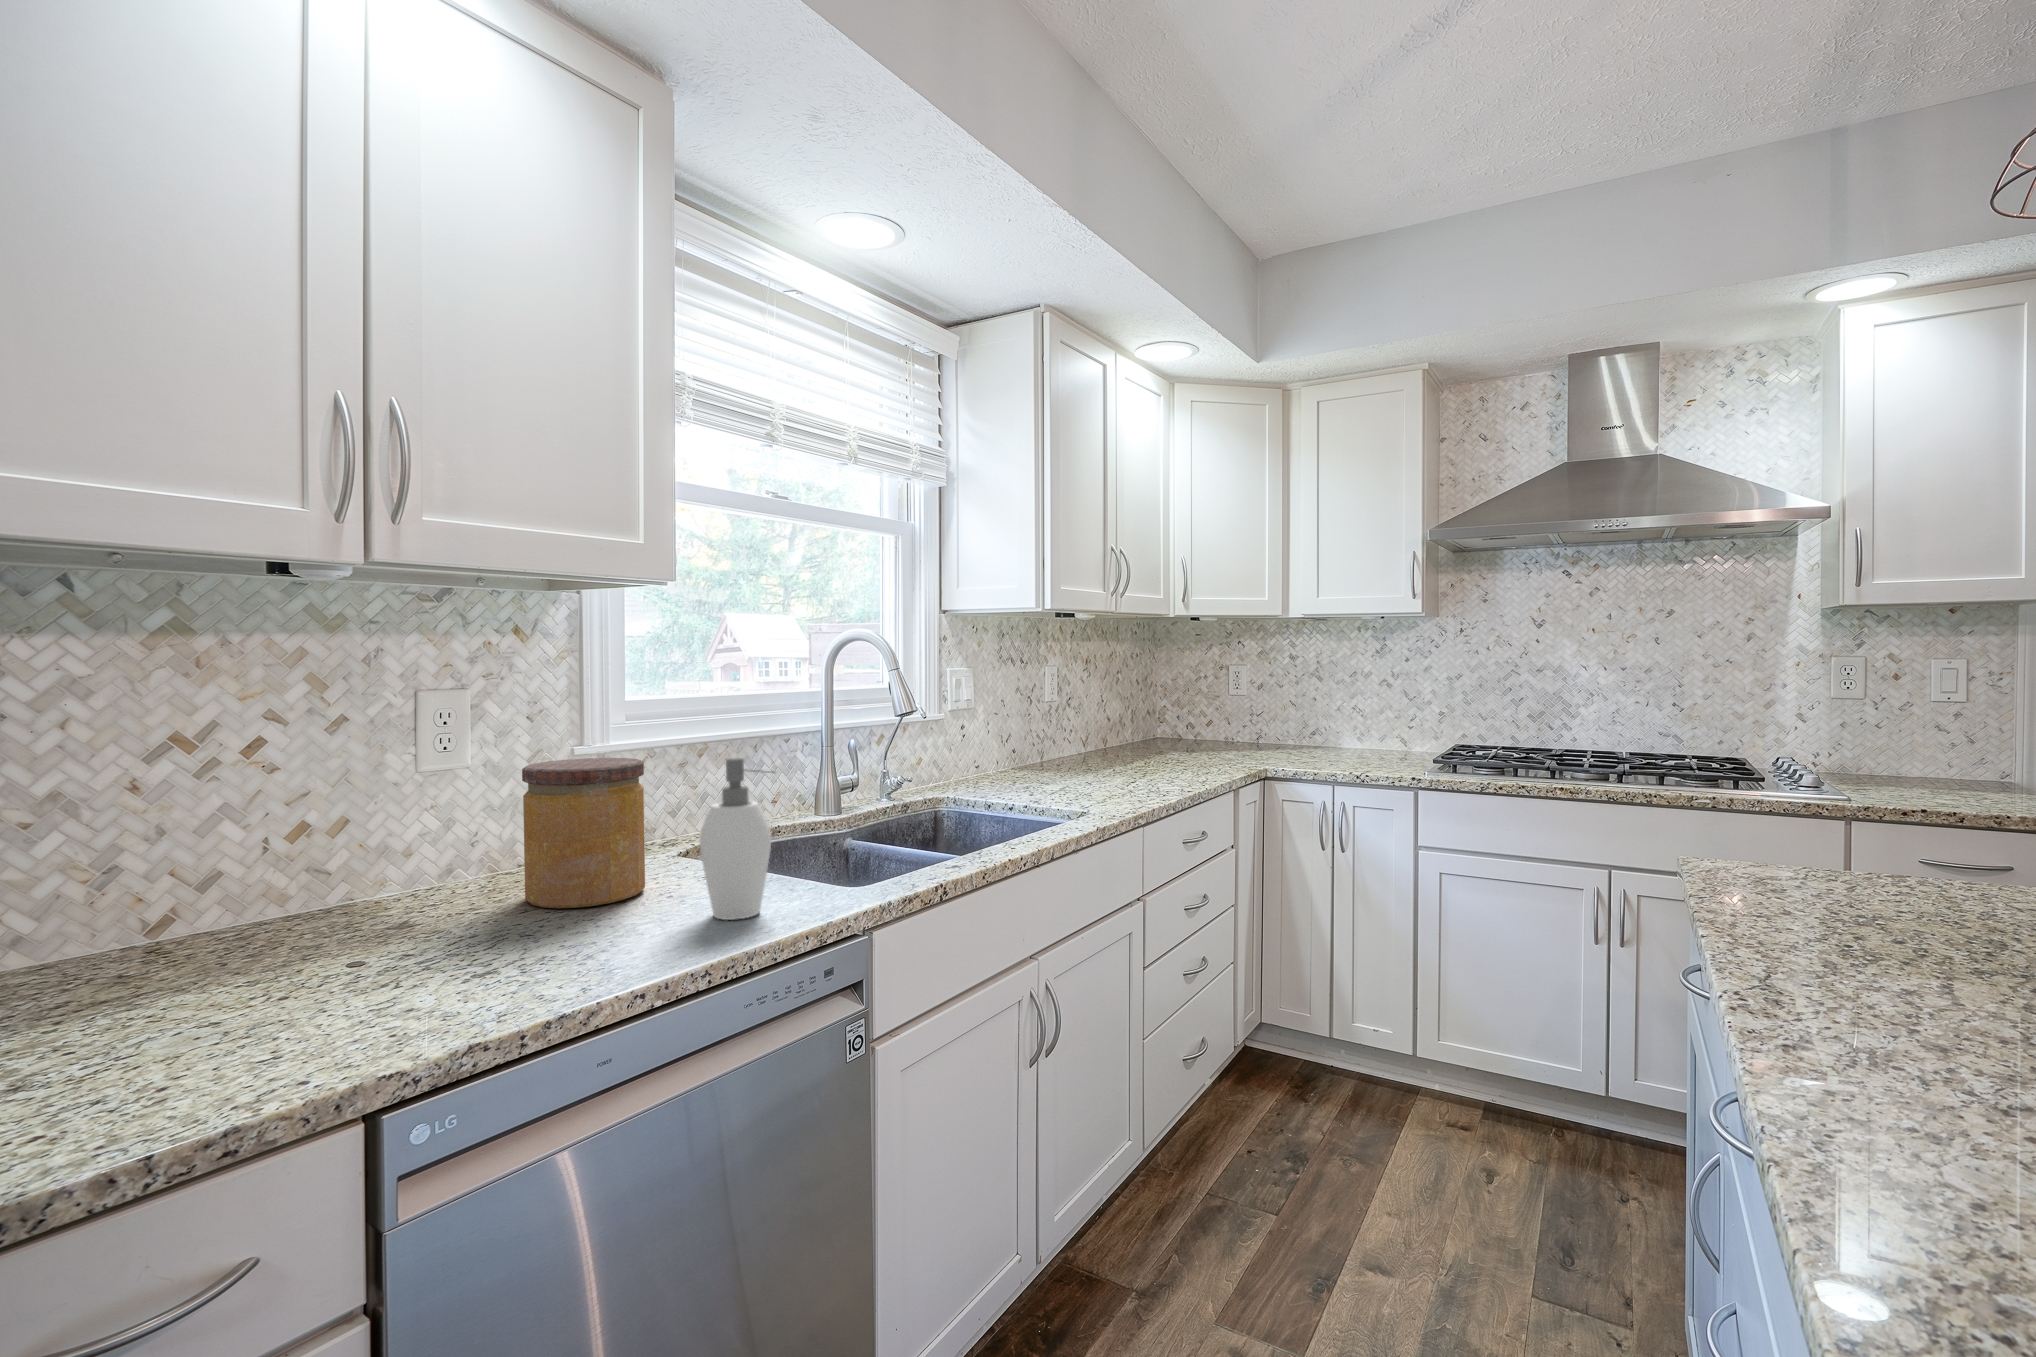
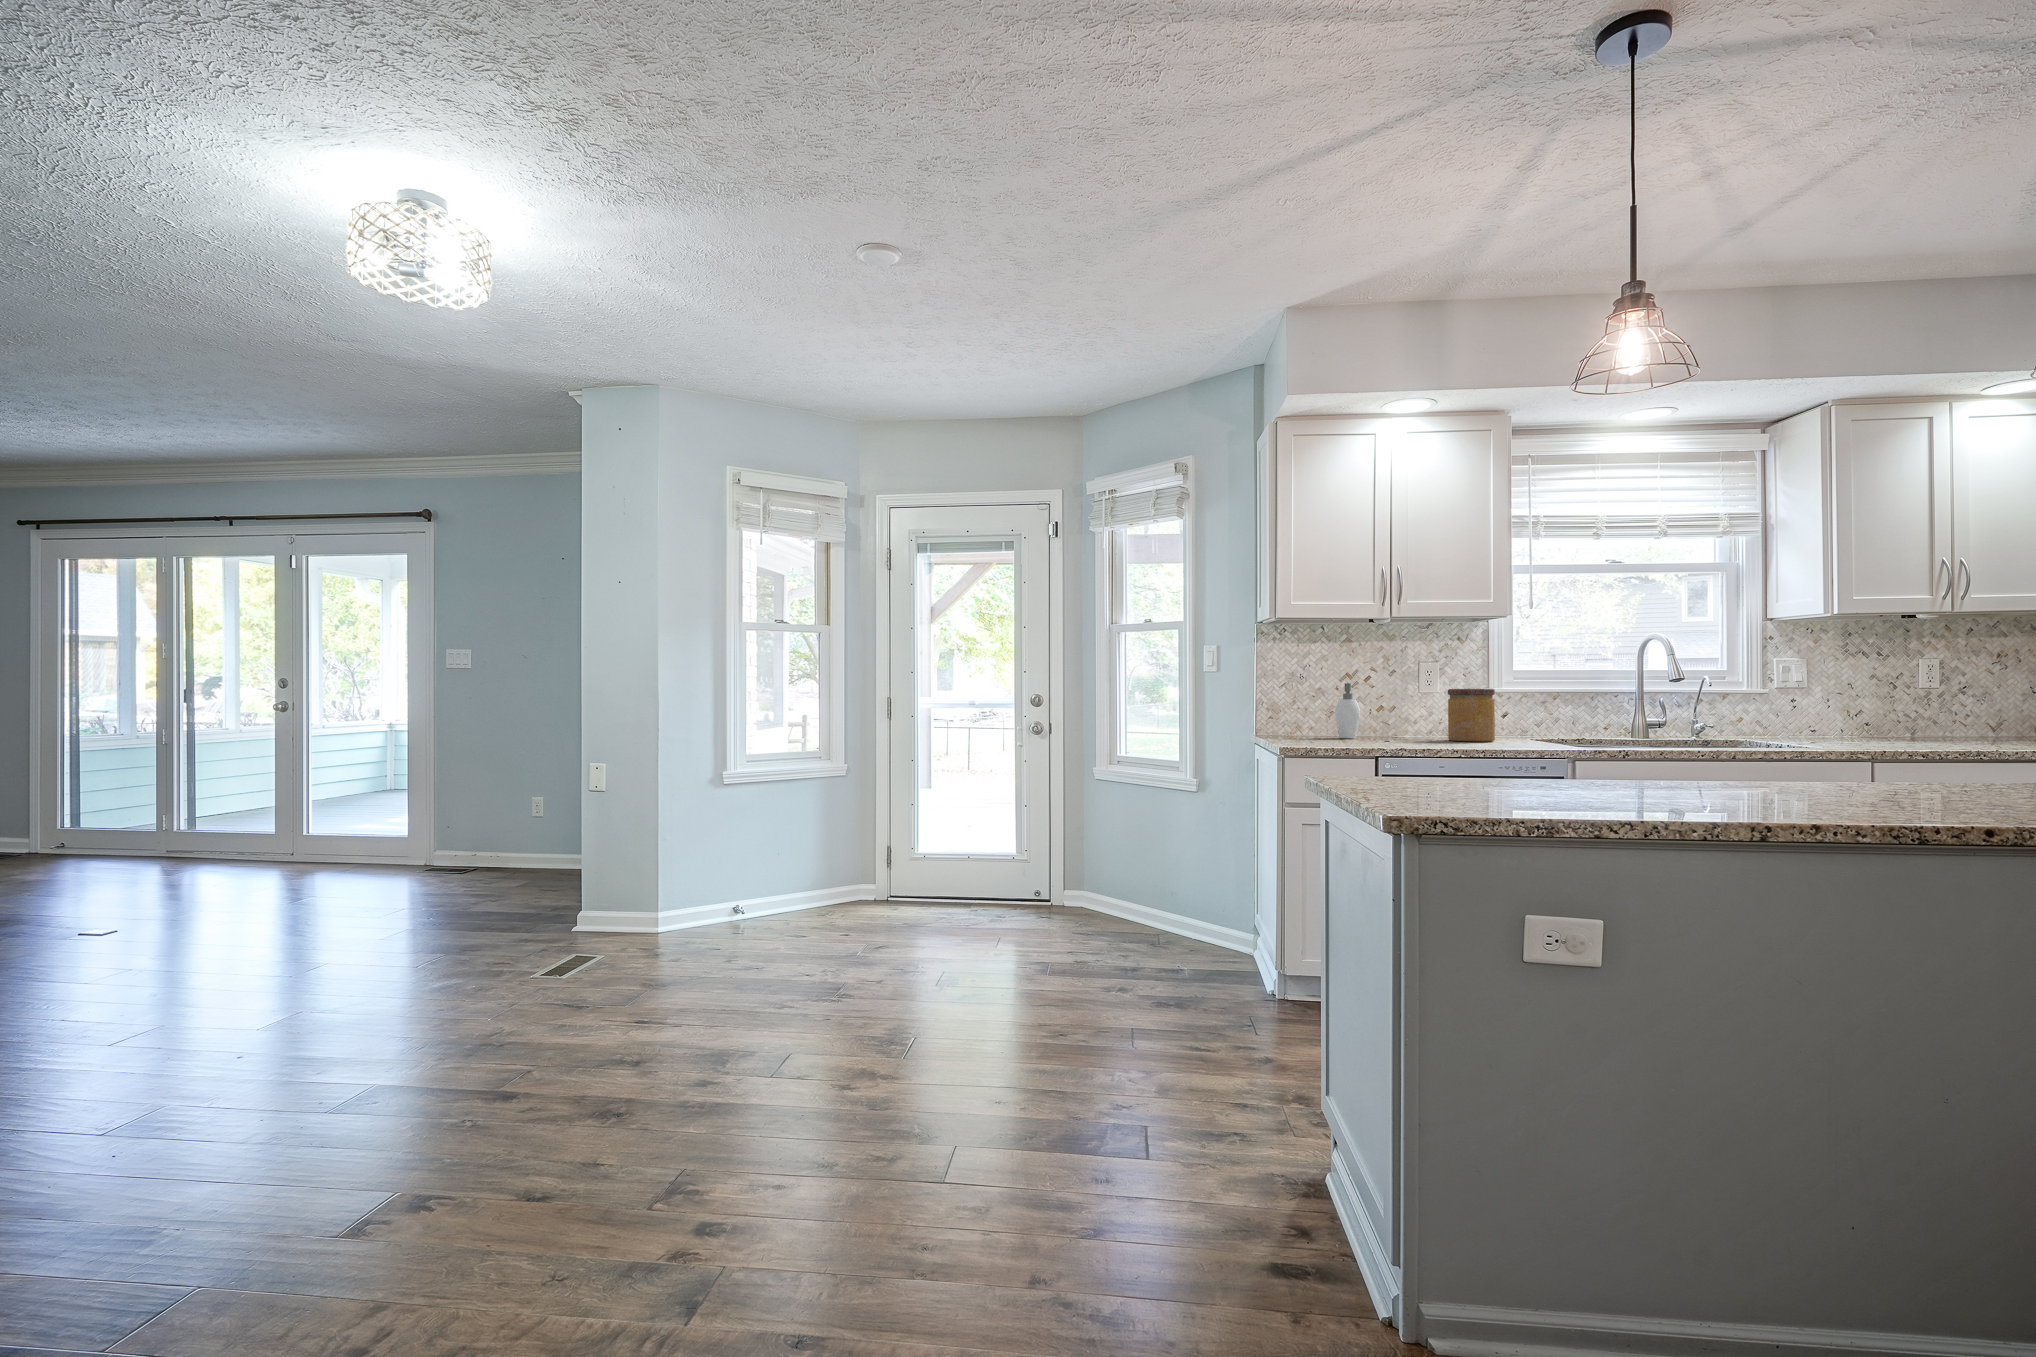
soap dispenser: present [700,758,774,920] -> present [1335,683,1360,738]

